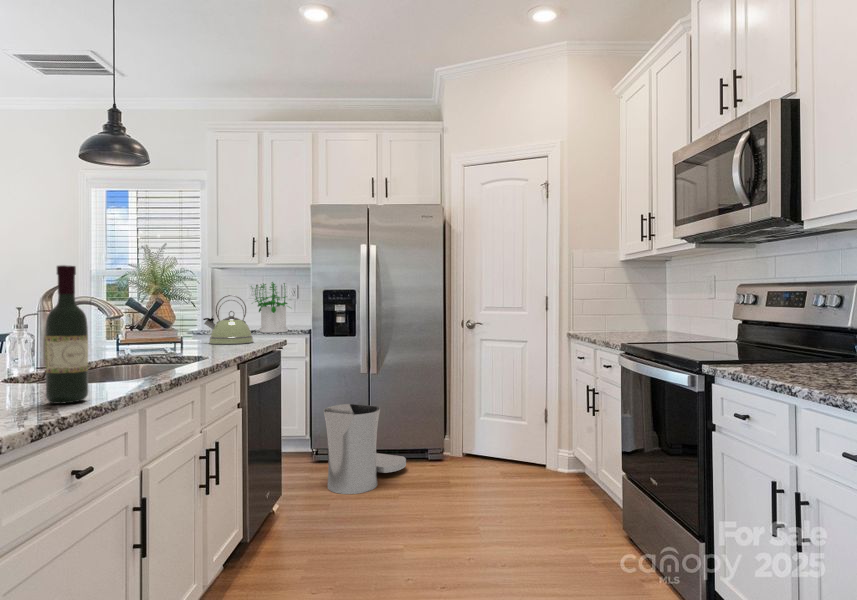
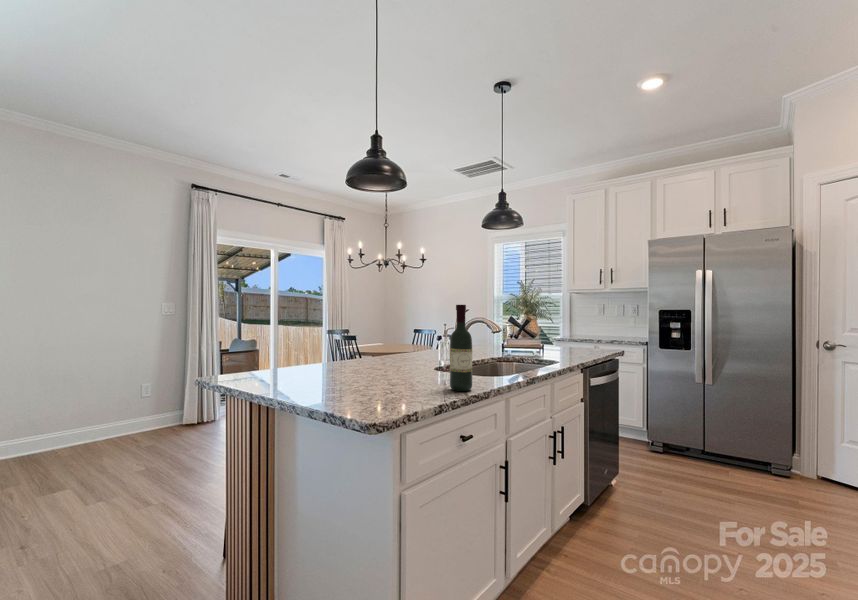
potted plant: present [251,282,289,333] -> none [595,303,631,342]
kettle: present [203,295,253,344] -> none [559,315,596,351]
trash can: present [324,404,406,494] -> none [658,409,748,493]

